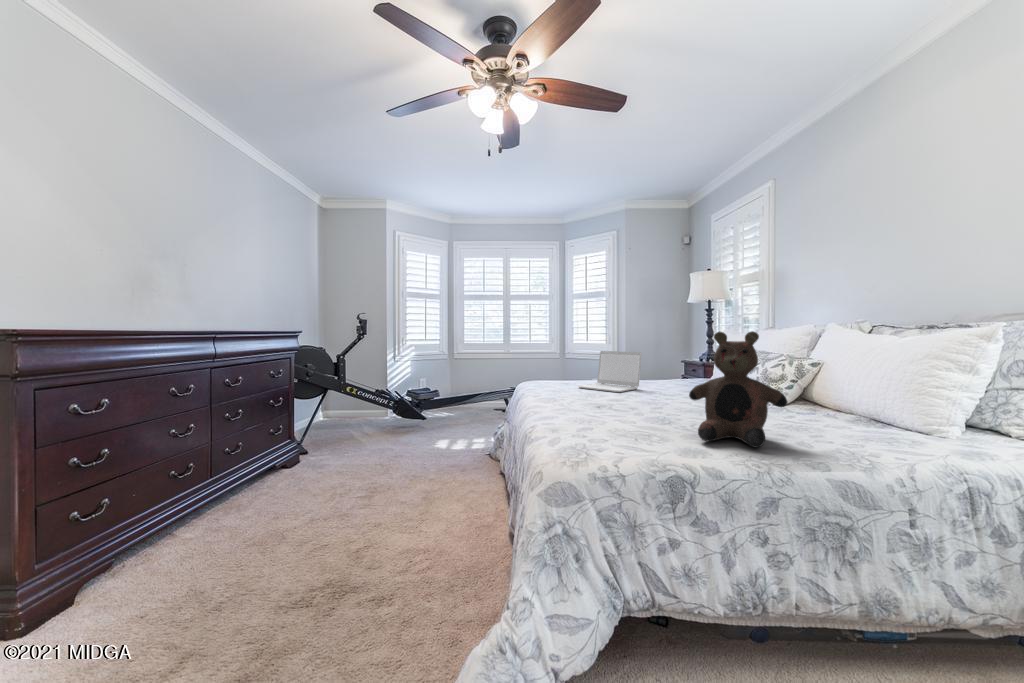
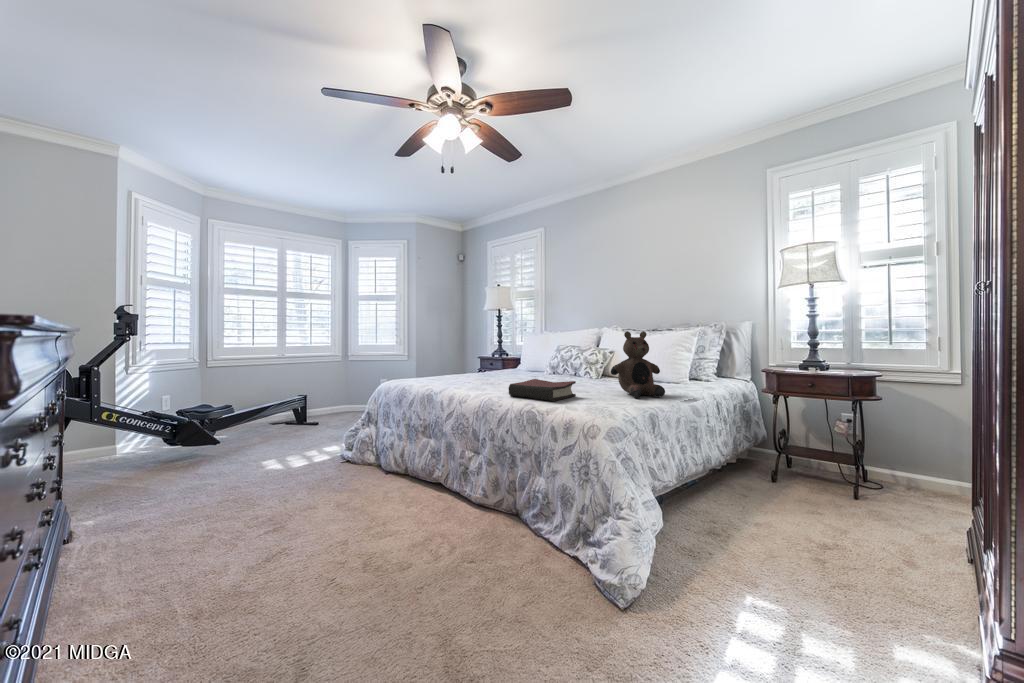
laptop: present [578,351,642,392] -> none [459,348,503,380]
hardback book: none [553,394,629,426] -> present [509,379,576,401]

